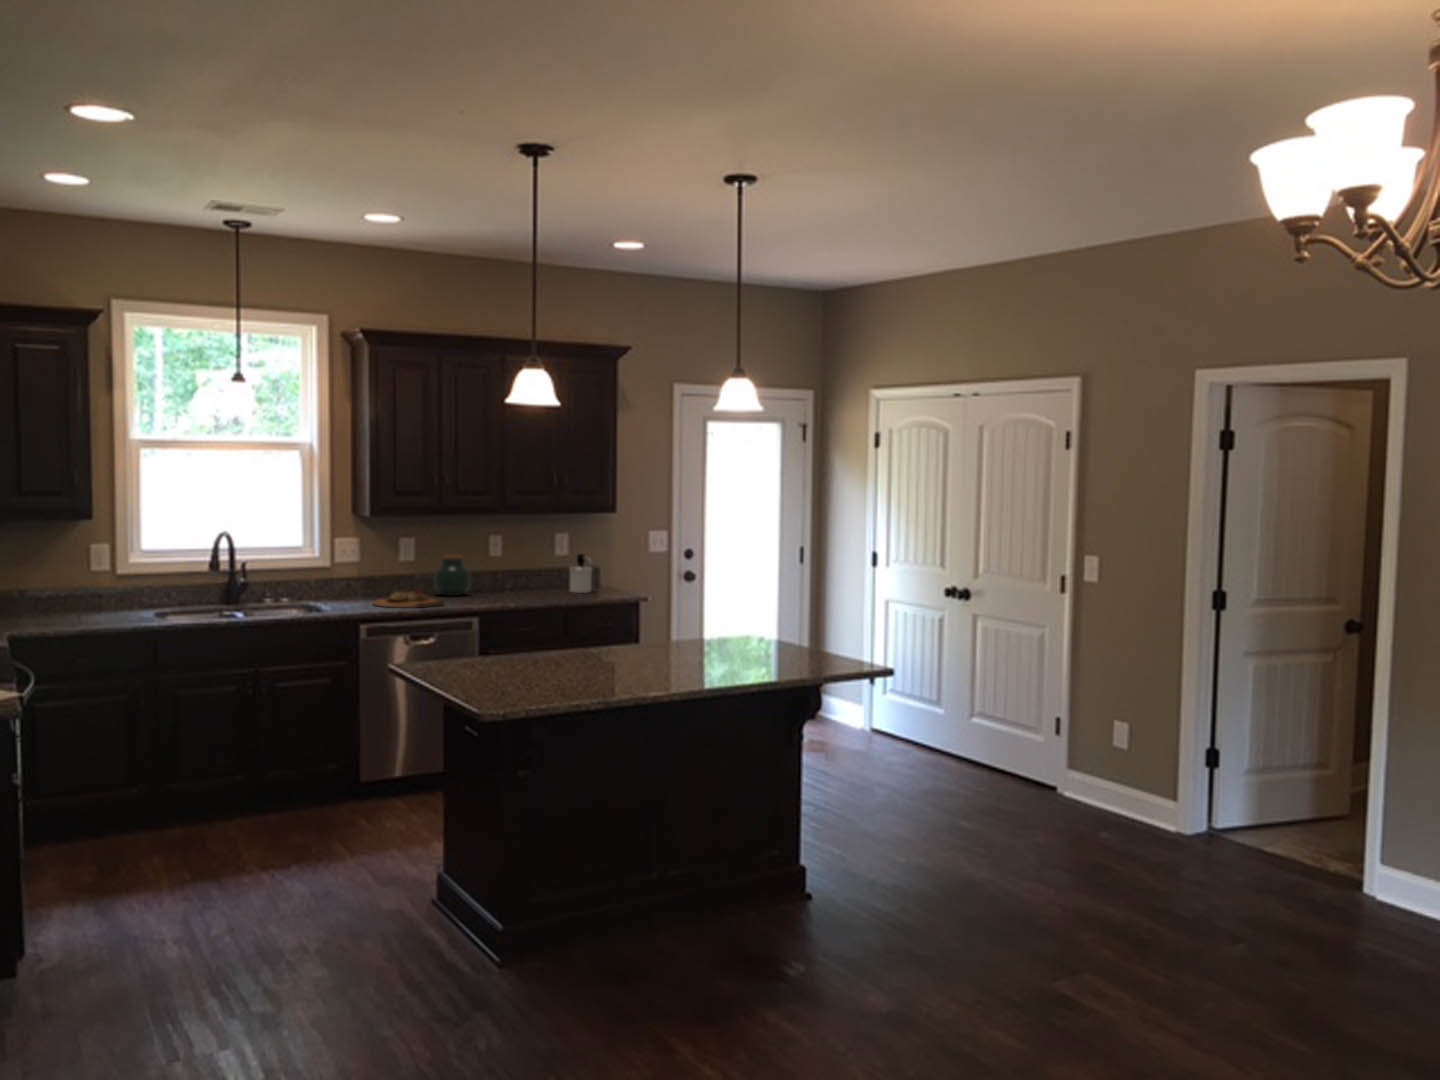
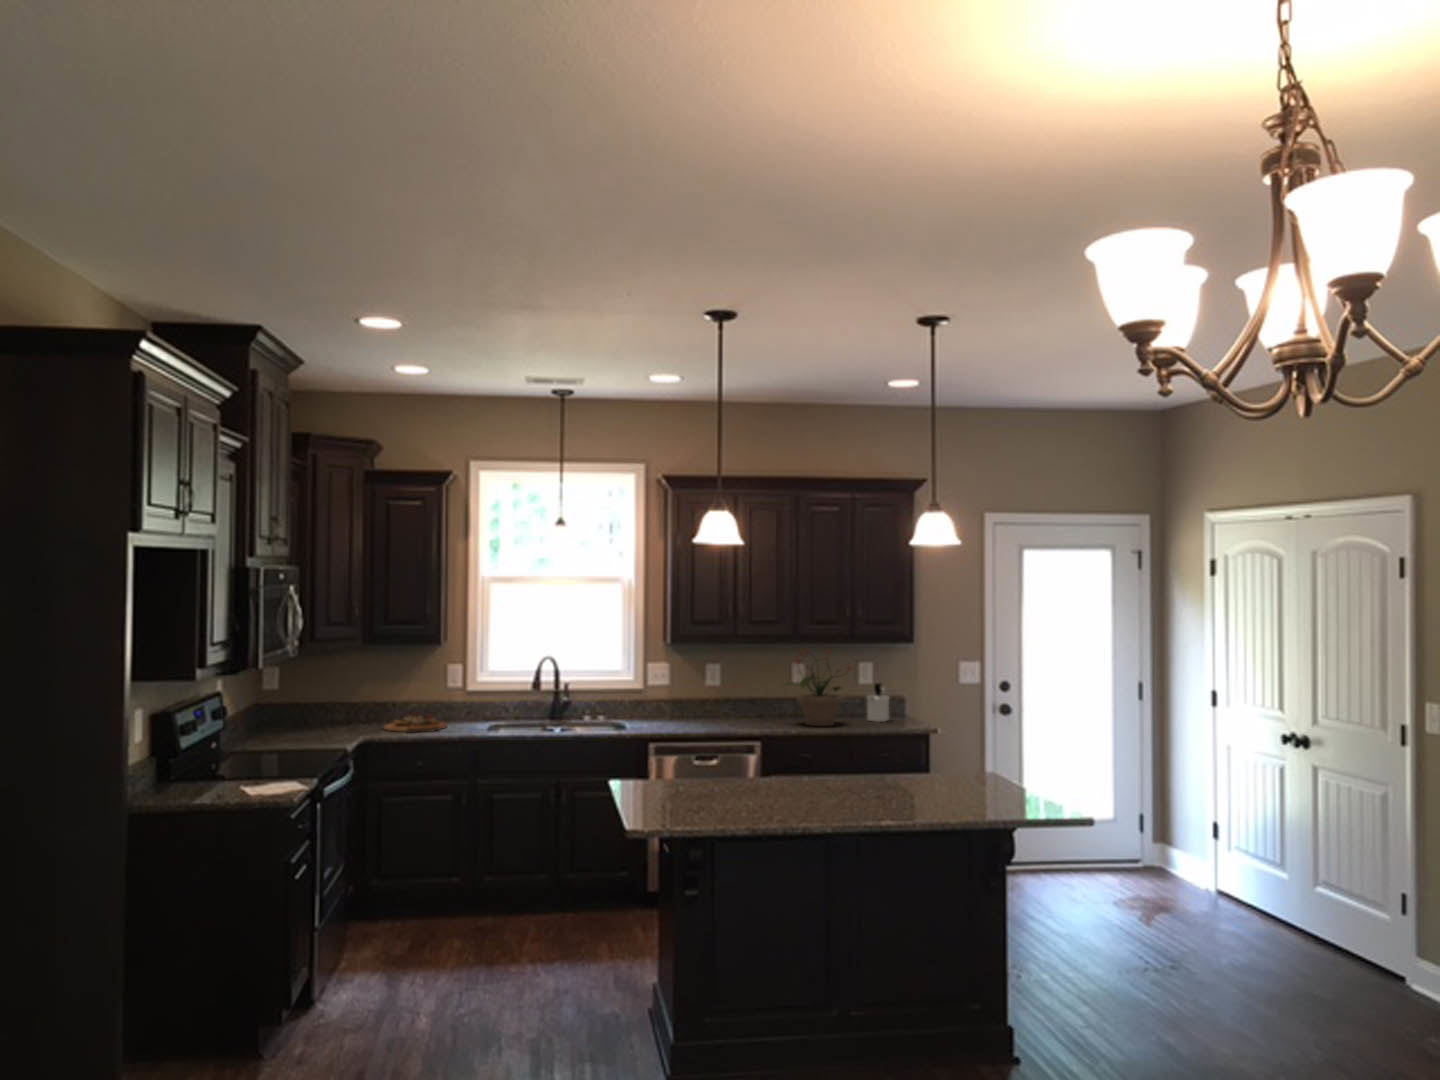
potted plant: none [491,518,564,599] -> present [787,650,850,726]
jar: present [434,555,471,596] -> none [738,681,771,719]
cutting board: present [374,589,444,608] -> present [384,714,447,733]

